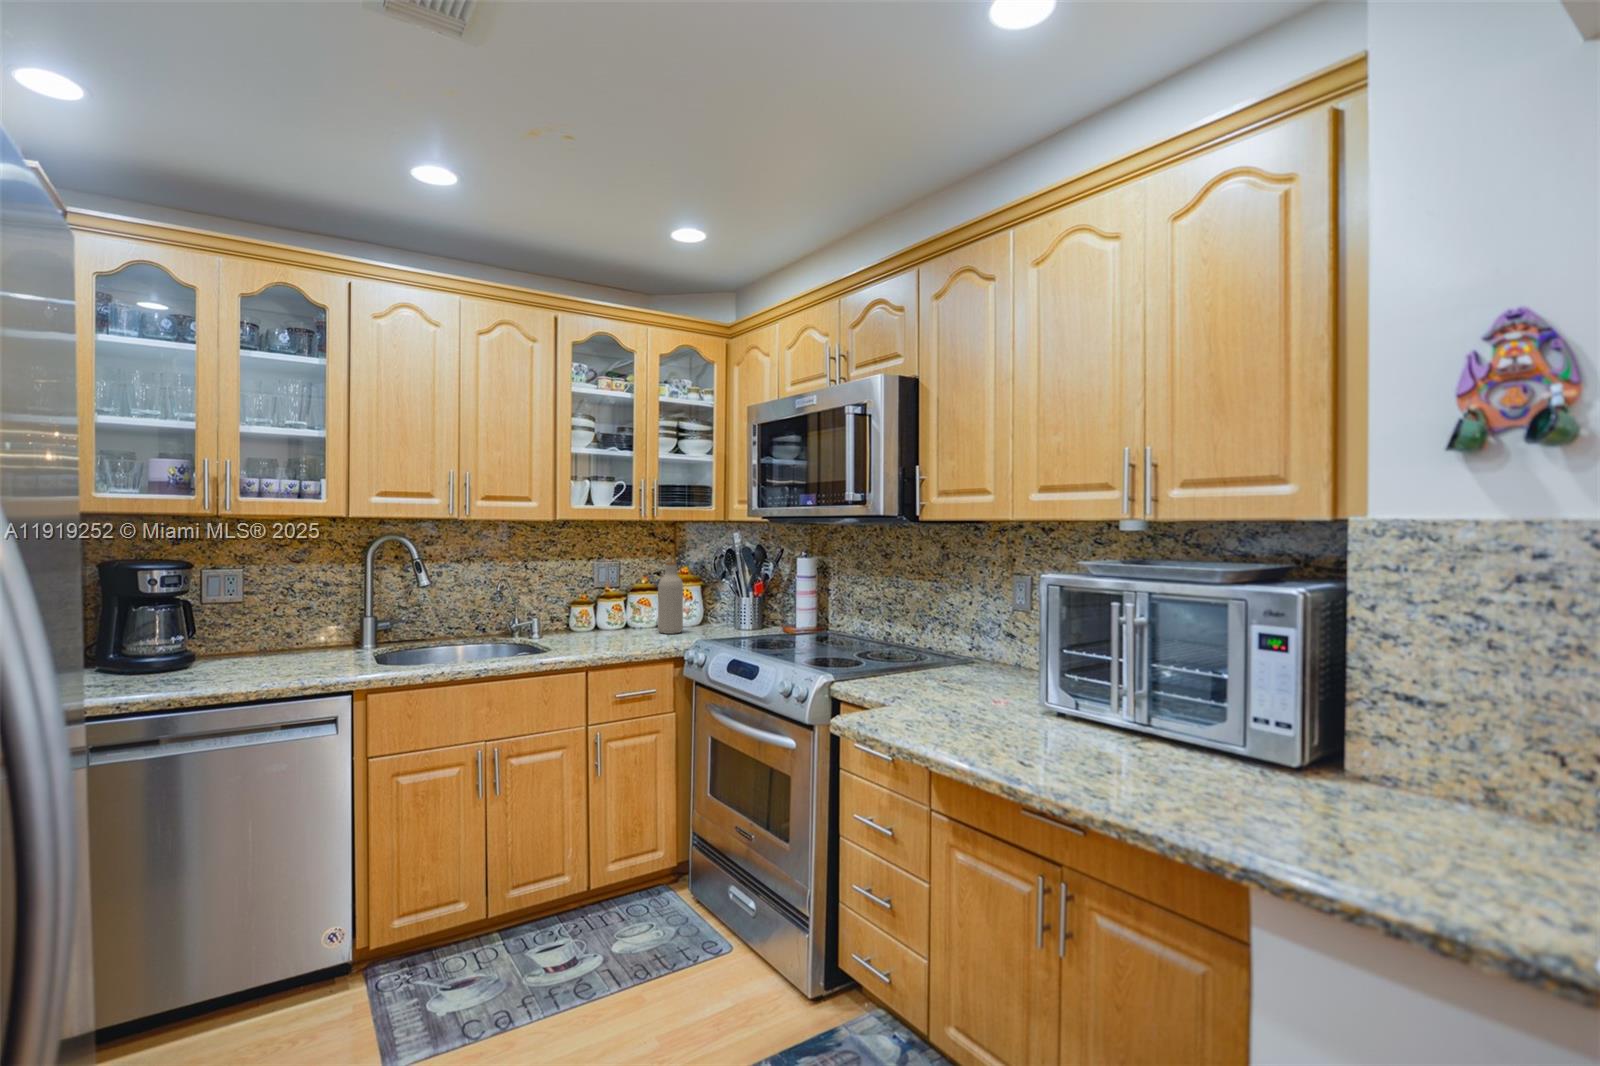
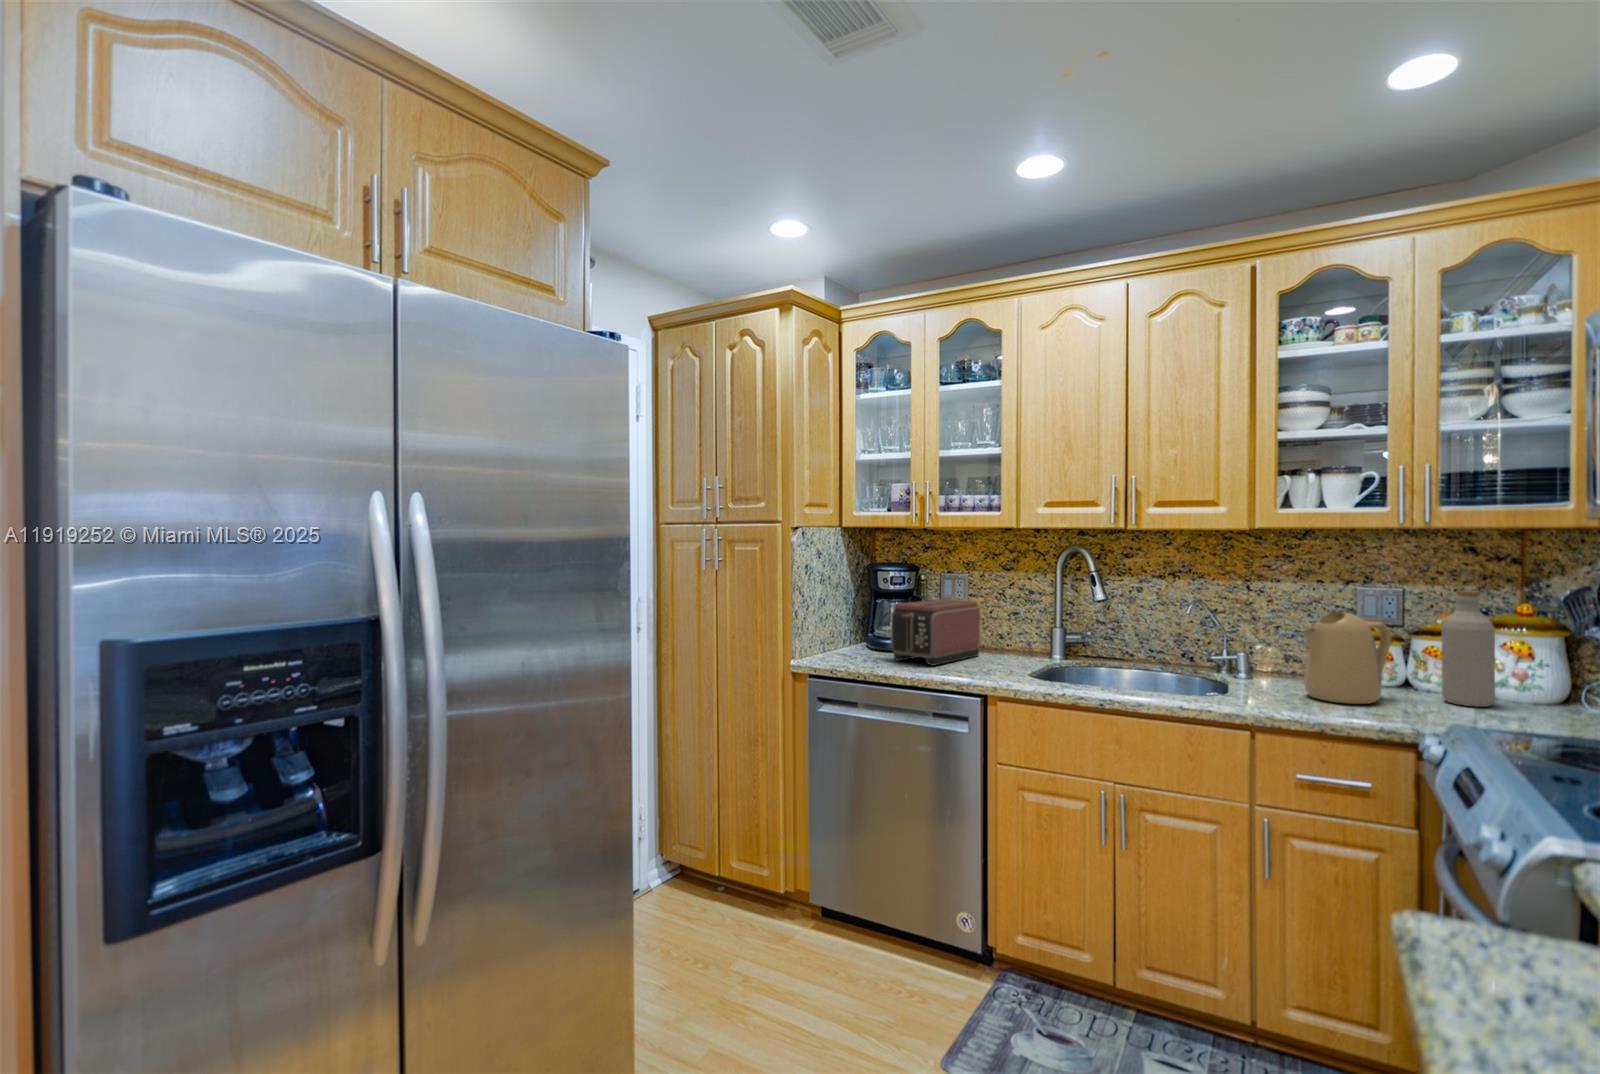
kettle: none [593,580,638,644] -> present [1302,612,1391,704]
toaster: none [179,599,281,680] -> present [891,599,980,666]

